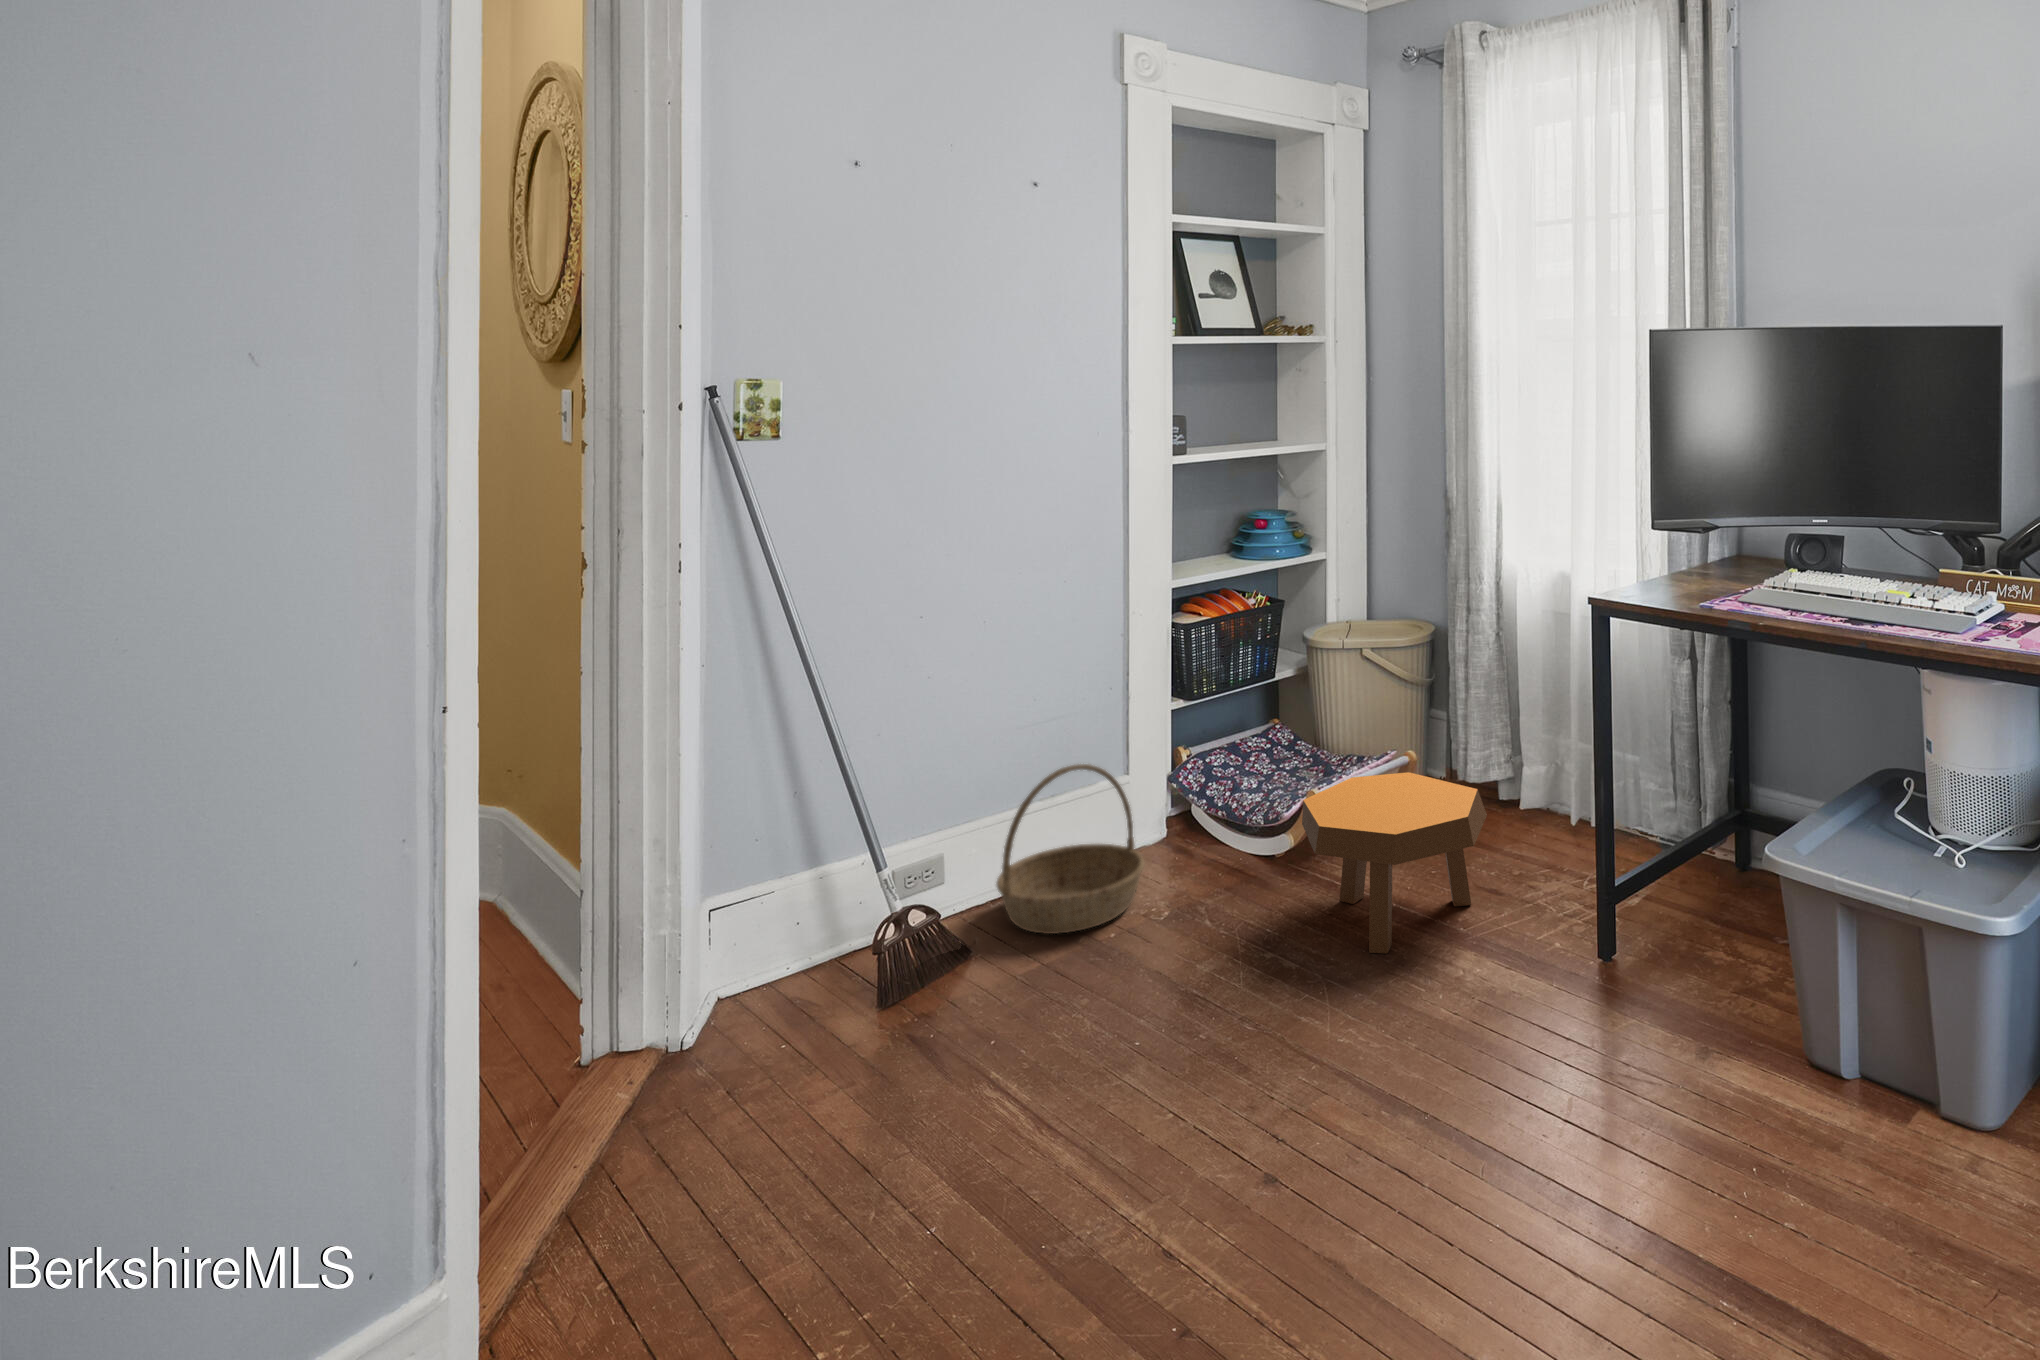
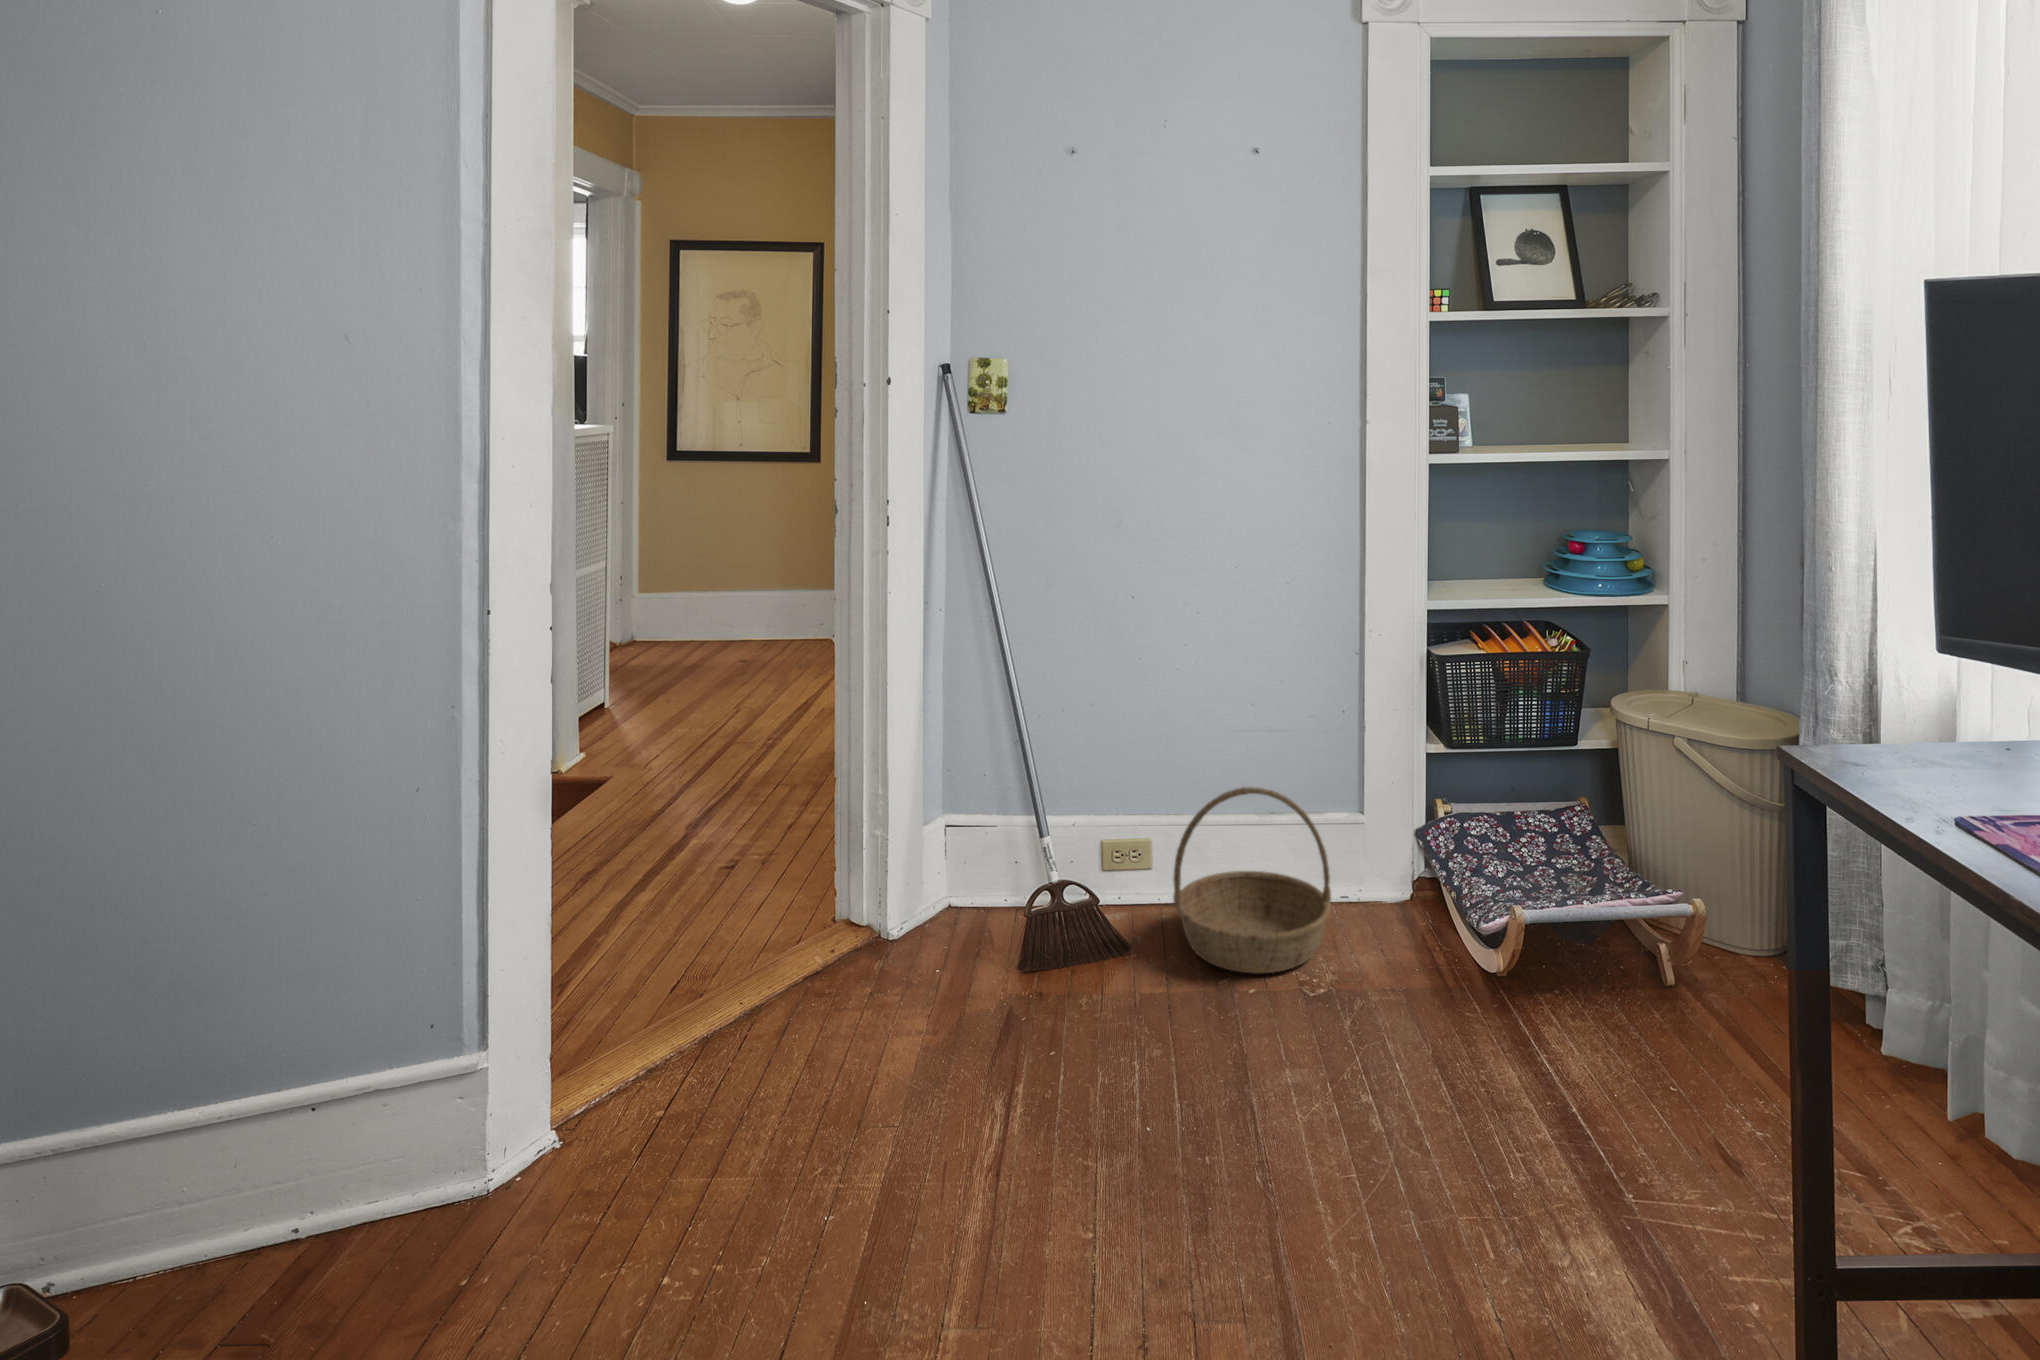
footstool: present [1302,772,1487,953] -> none [1438,905,1722,1165]

